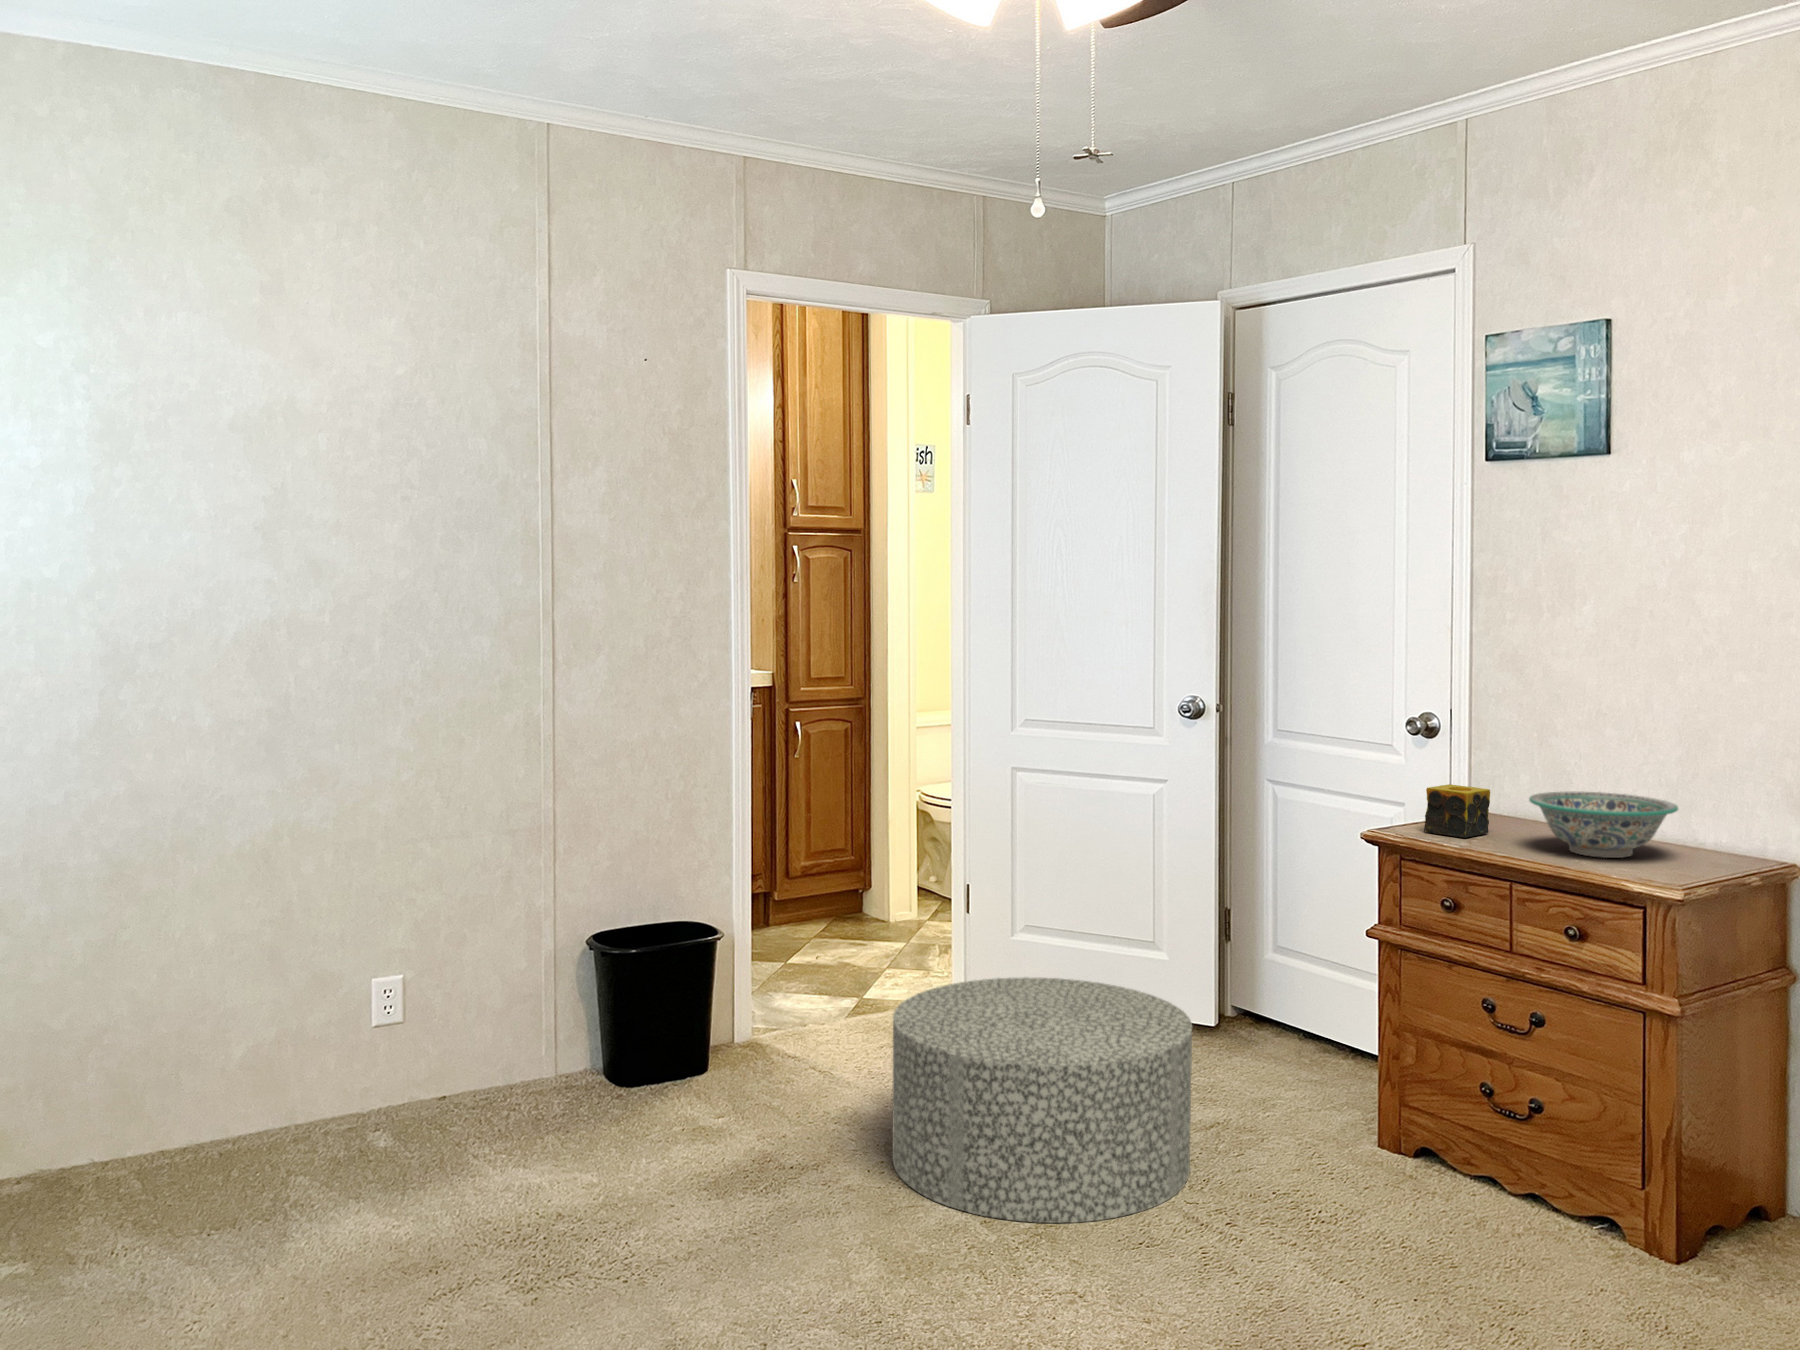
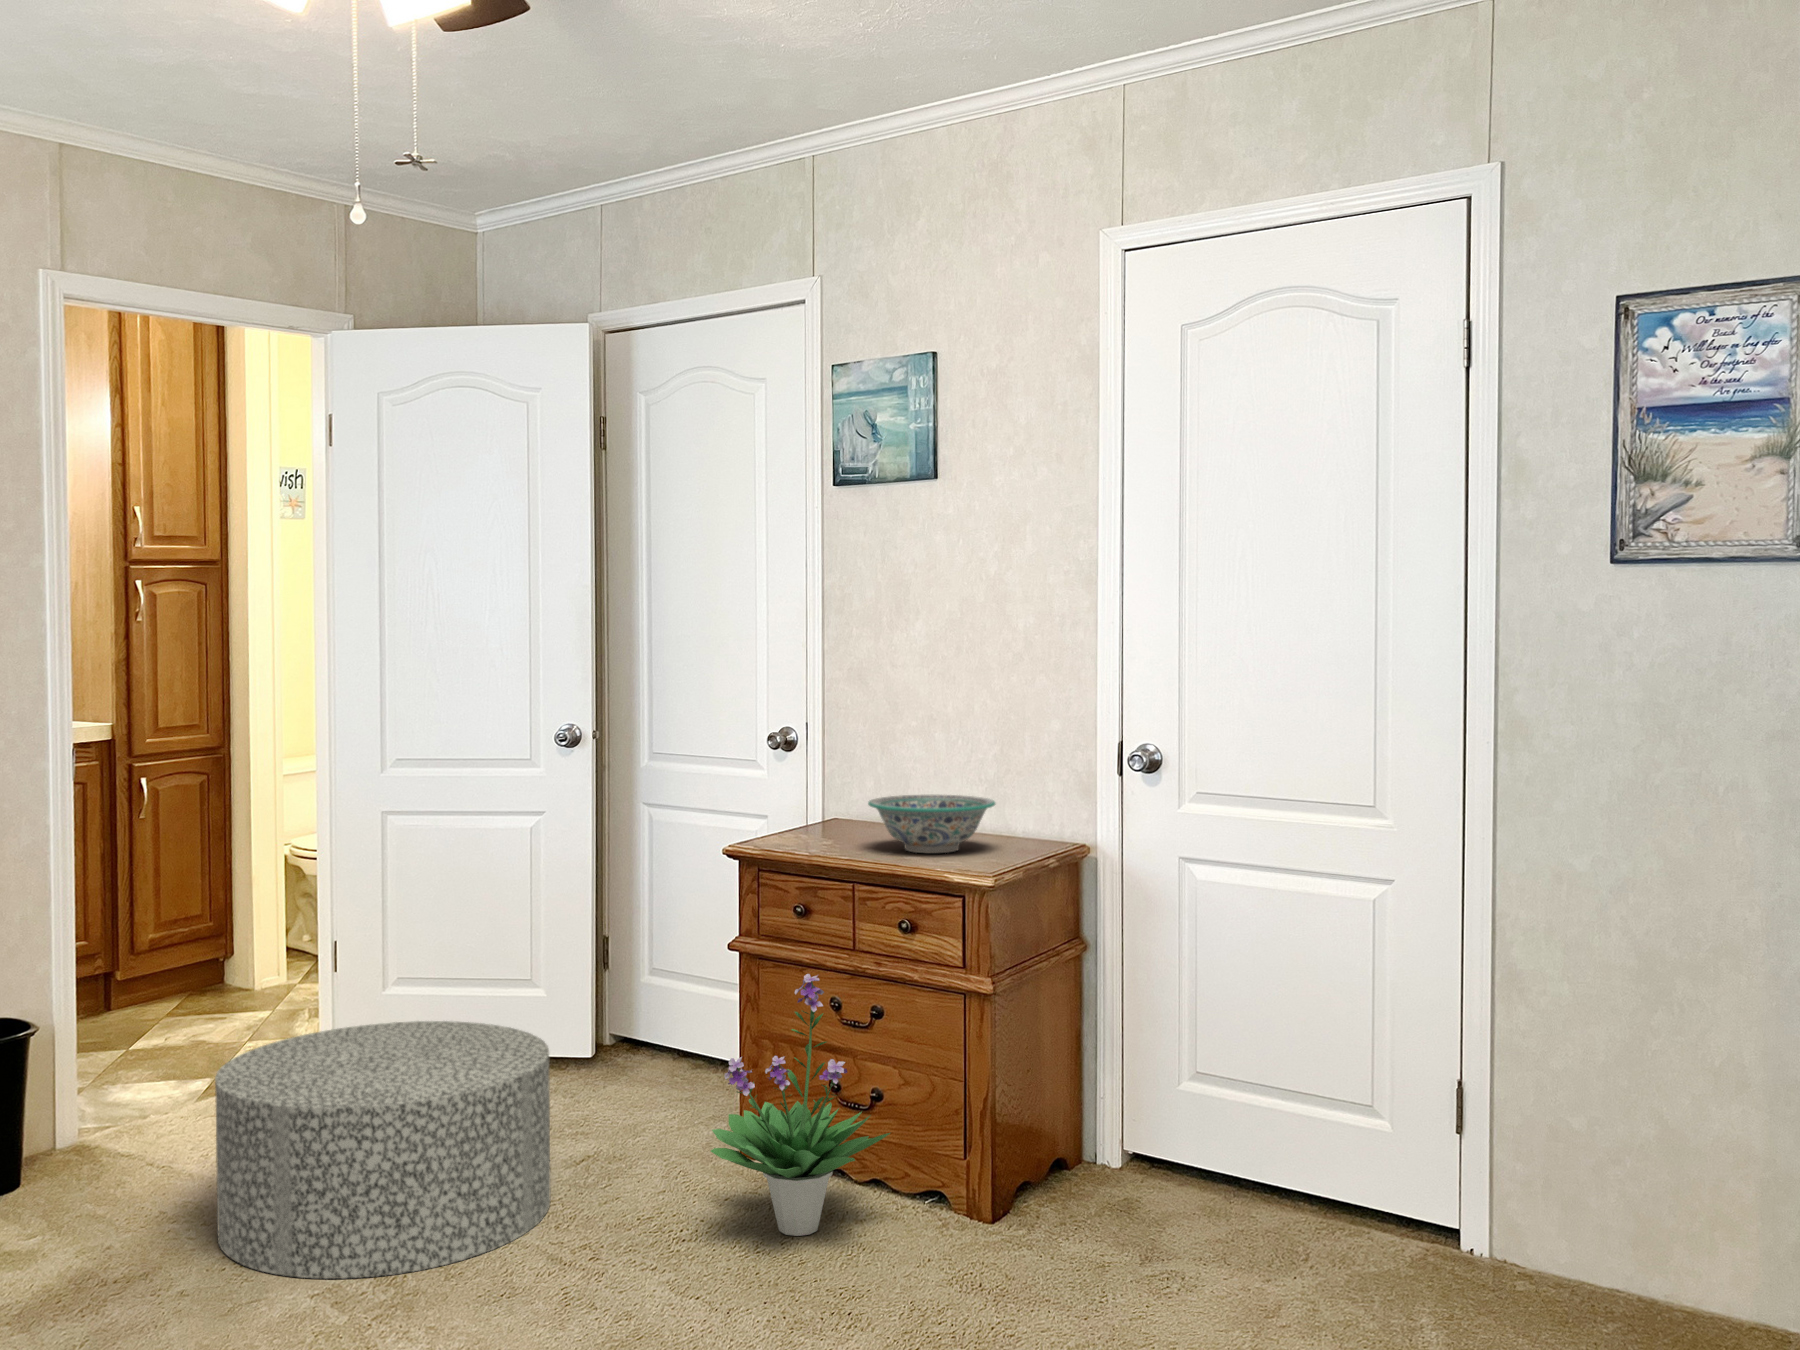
candle: present [1424,784,1490,838] -> none [778,795,838,844]
potted plant: none [1360,976,1557,1242] -> present [711,974,890,1236]

